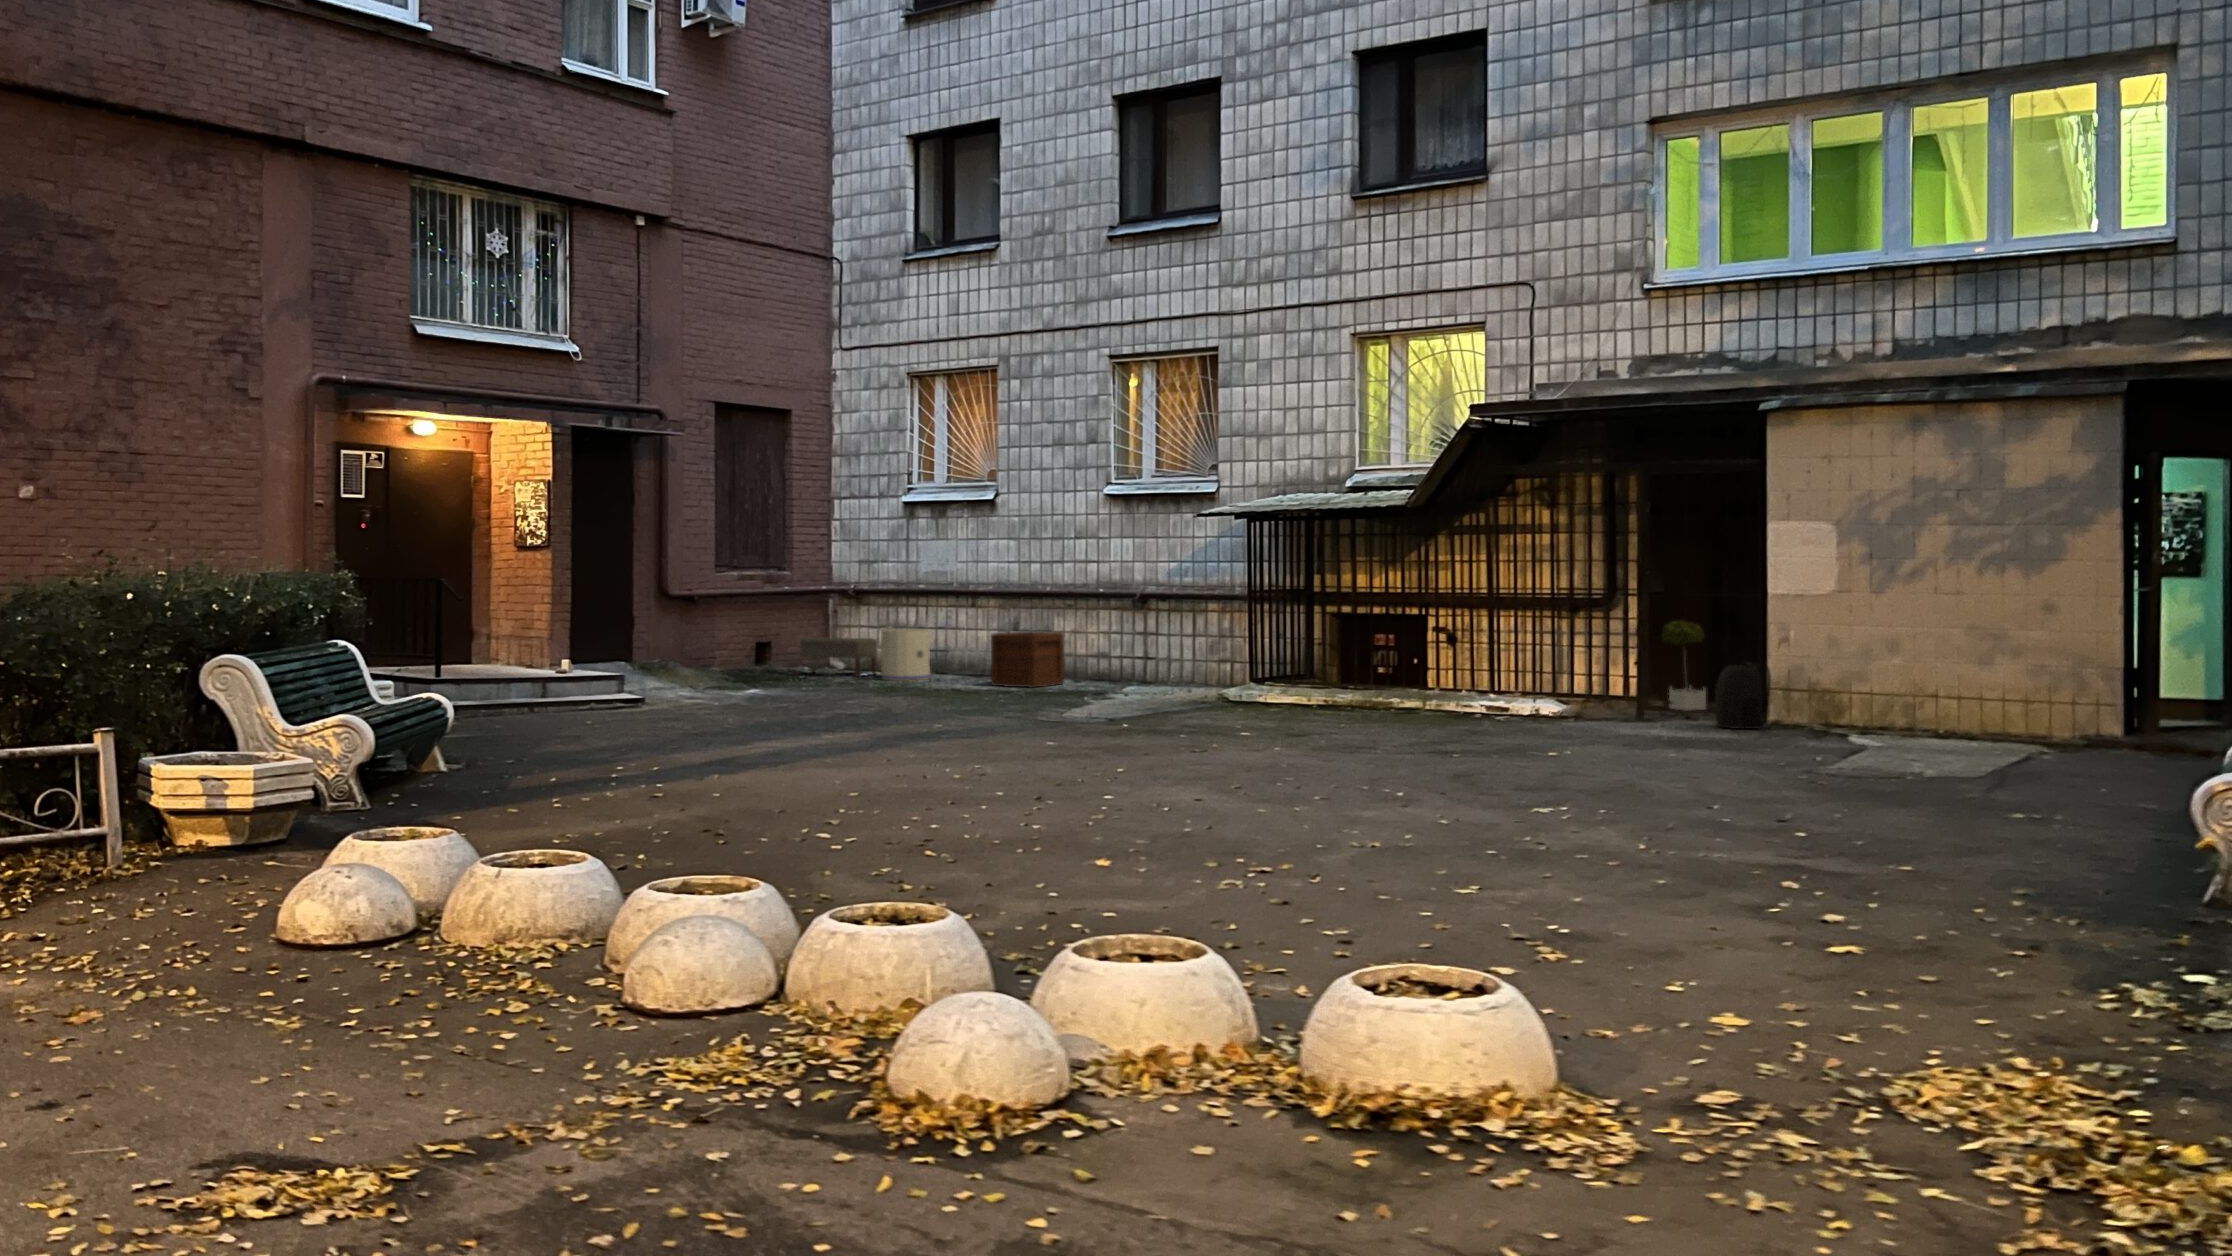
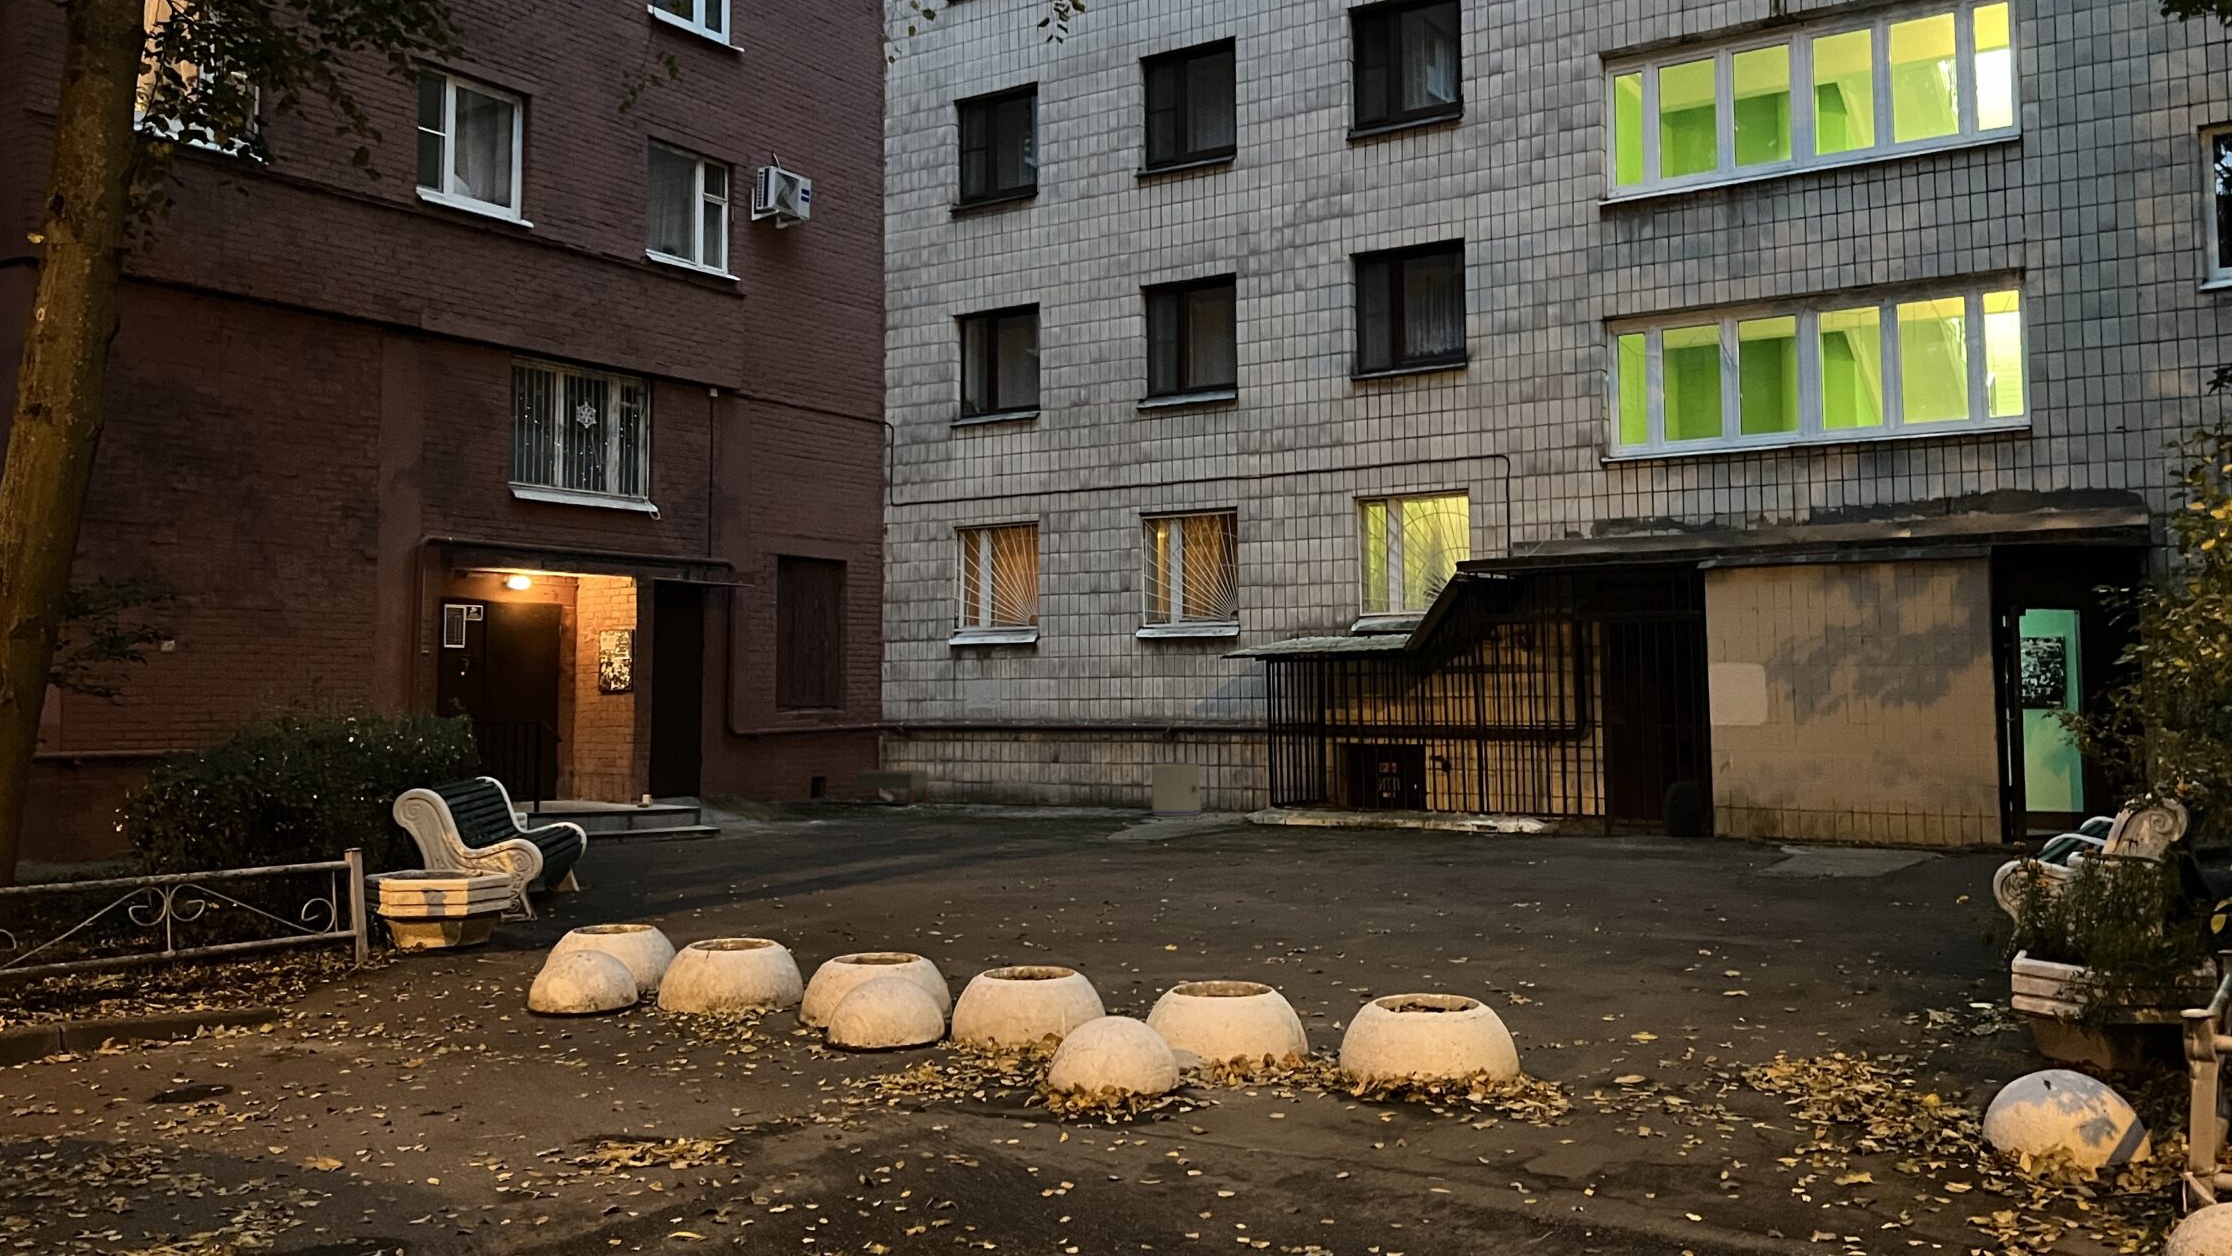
potted tree: present [1662,621,1706,711] -> none [1620,744,1659,823]
trash can: present [881,628,931,681] -> present [1152,764,1201,816]
wooden crate: present [991,632,1064,688] -> none [1036,762,1102,813]

